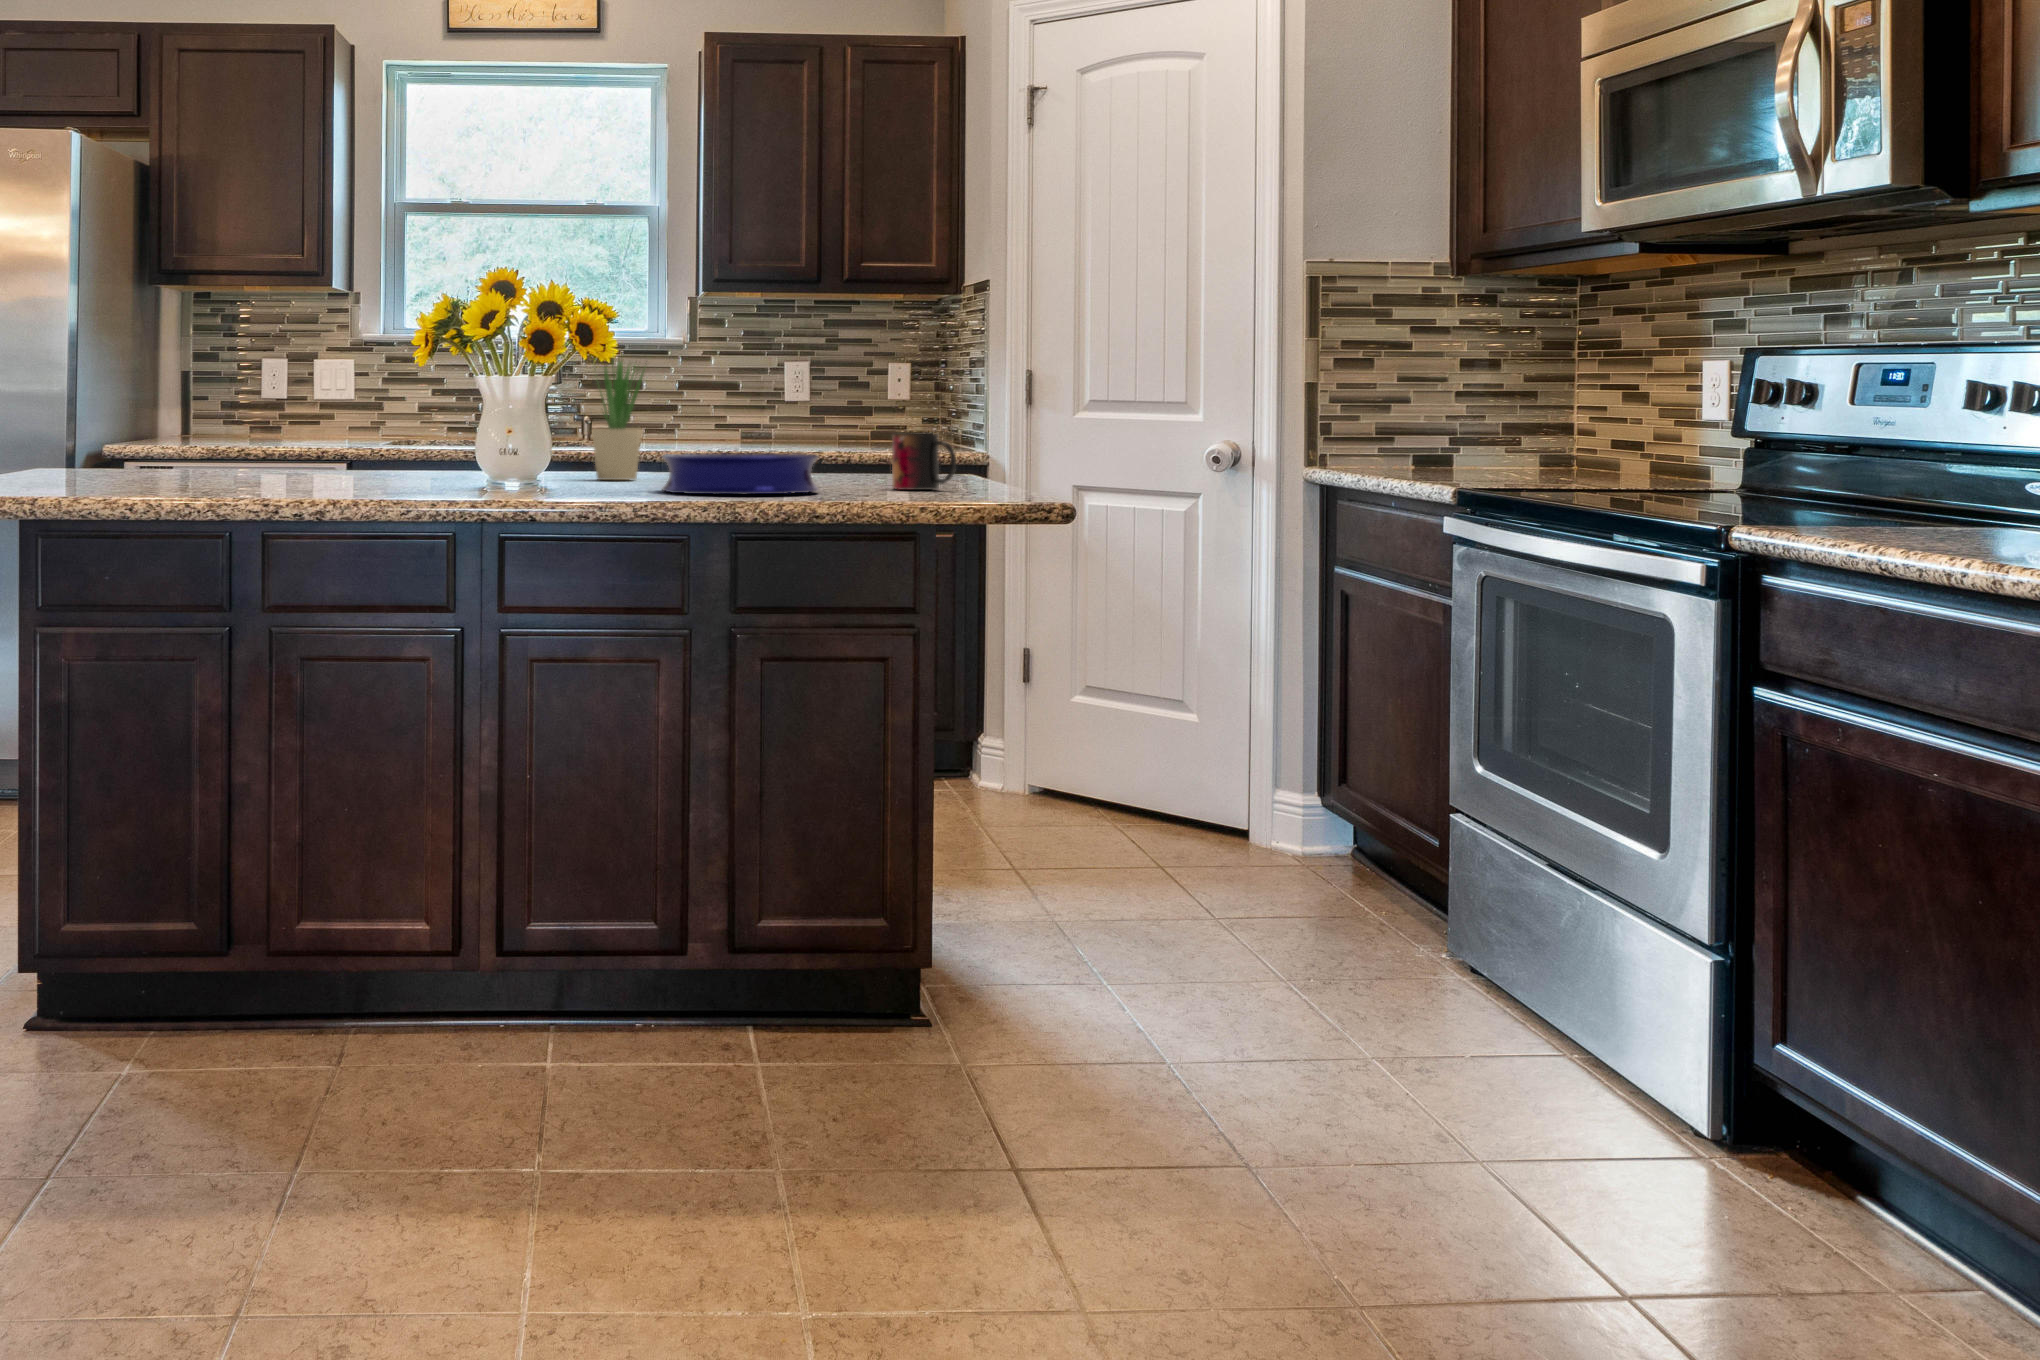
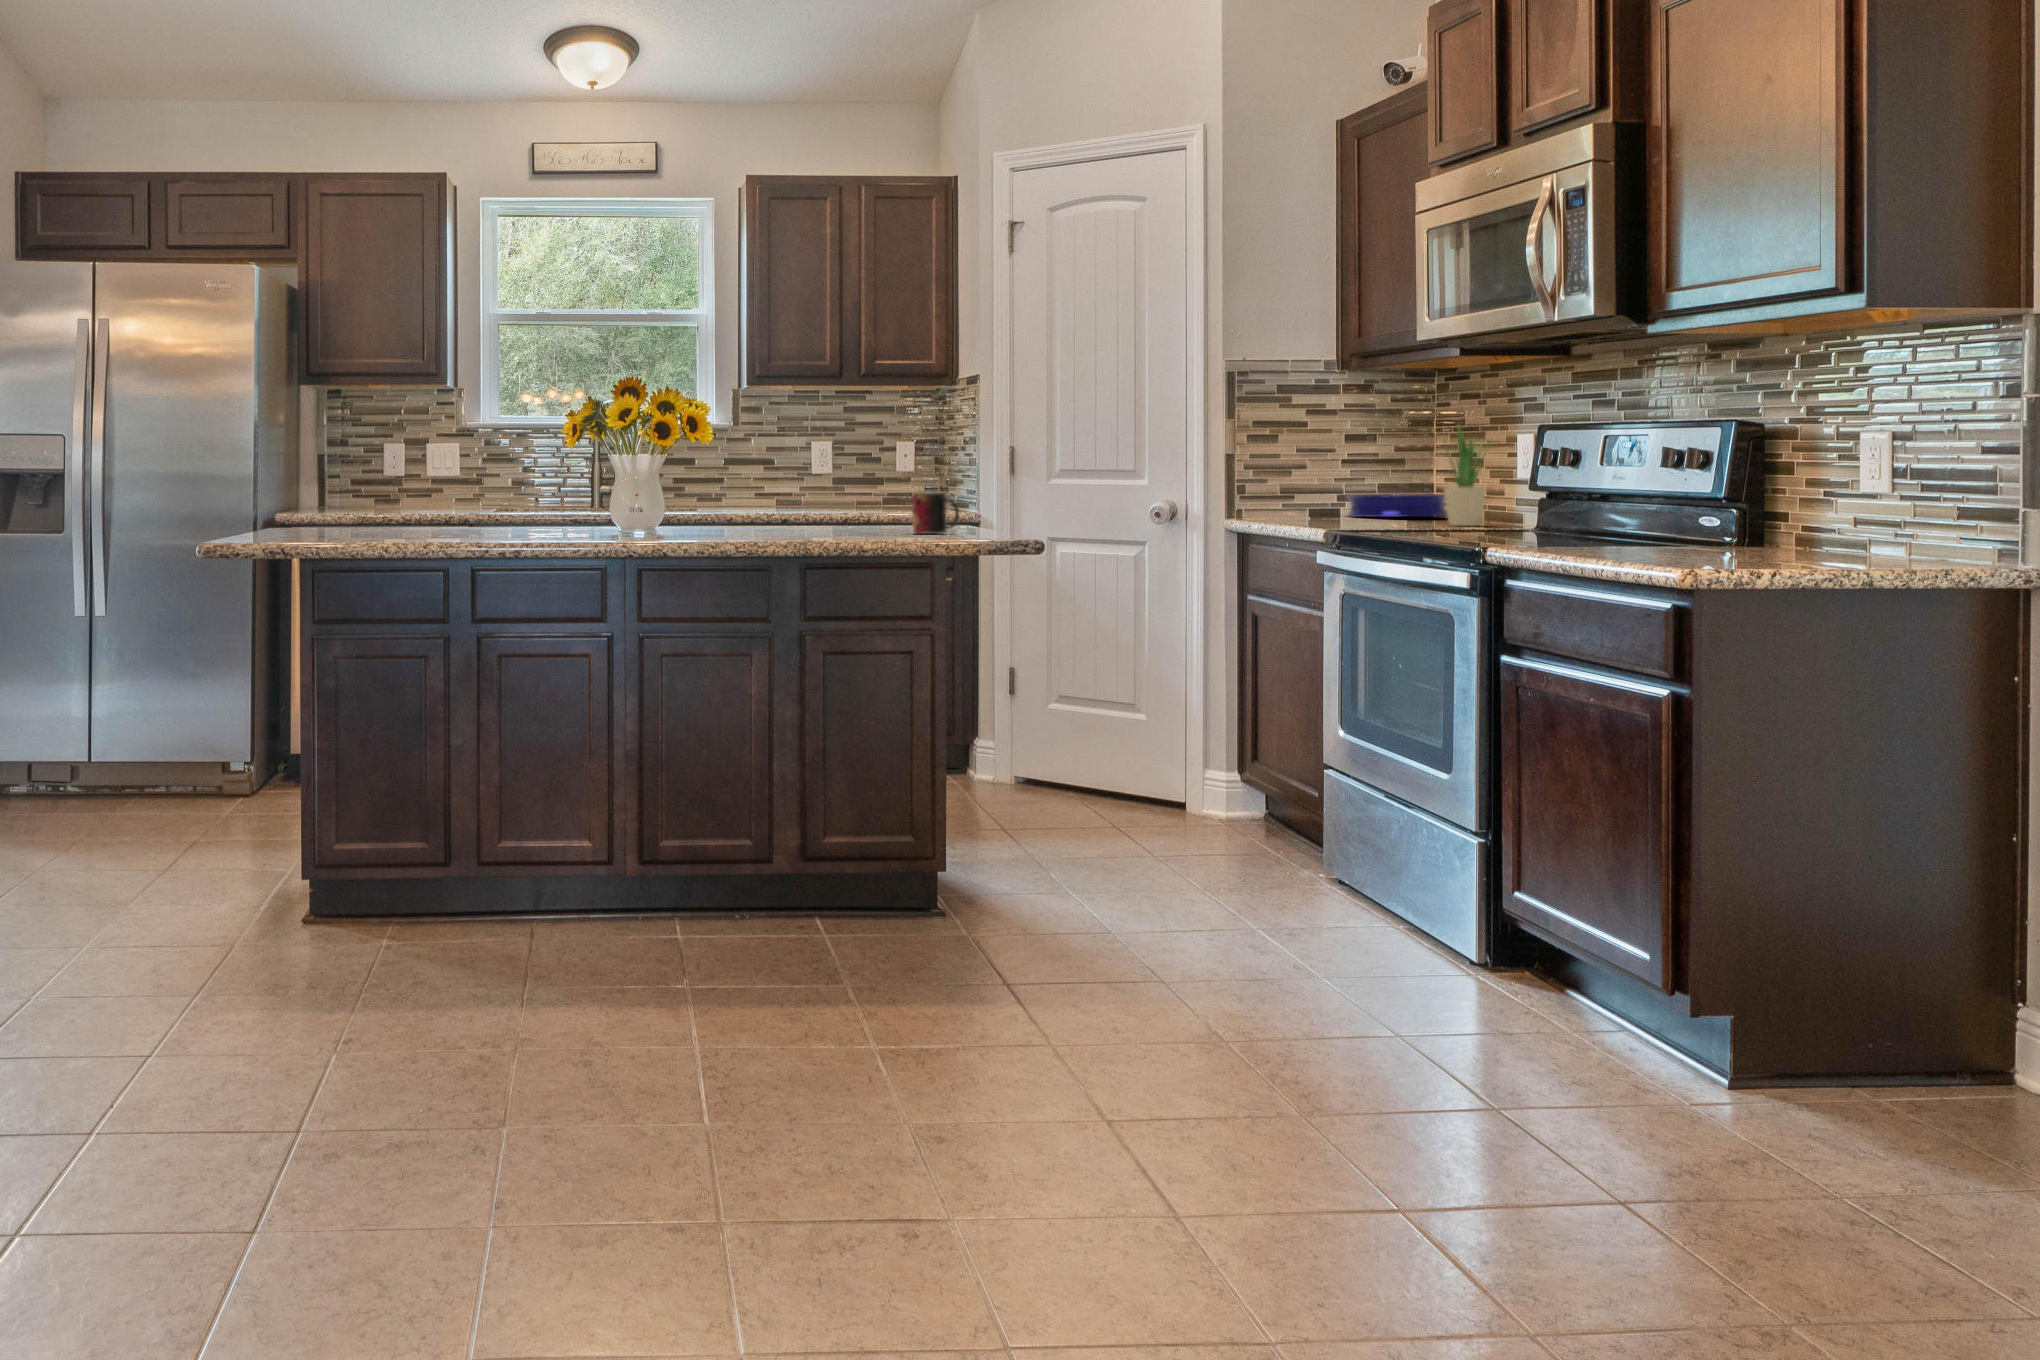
potted plant: present [592,360,644,480] -> present [1444,427,1486,526]
plate: present [662,453,818,494] -> present [1347,494,1447,517]

